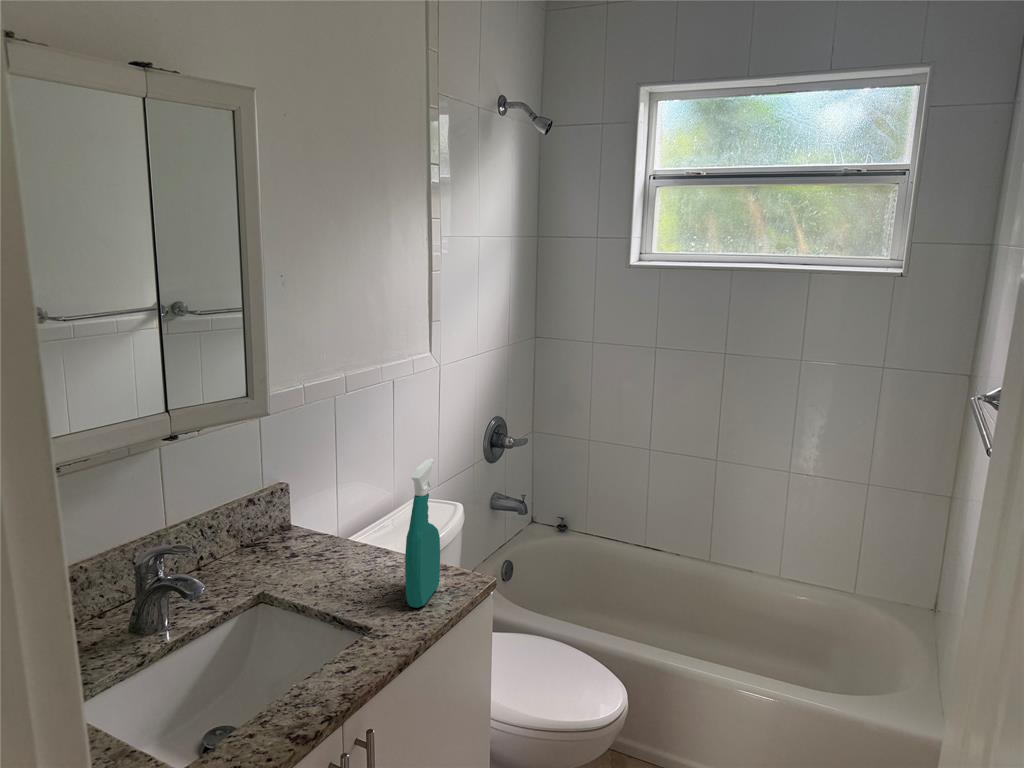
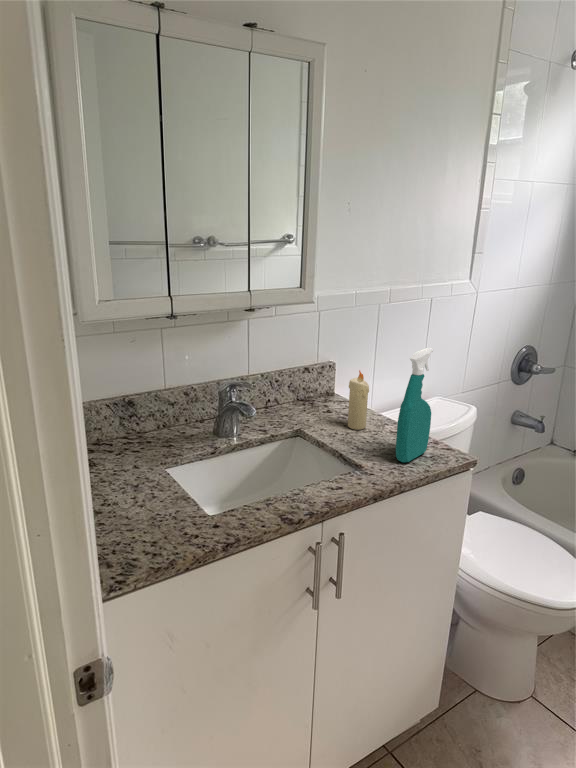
candle: none [324,495,352,575] -> present [348,370,369,430]

